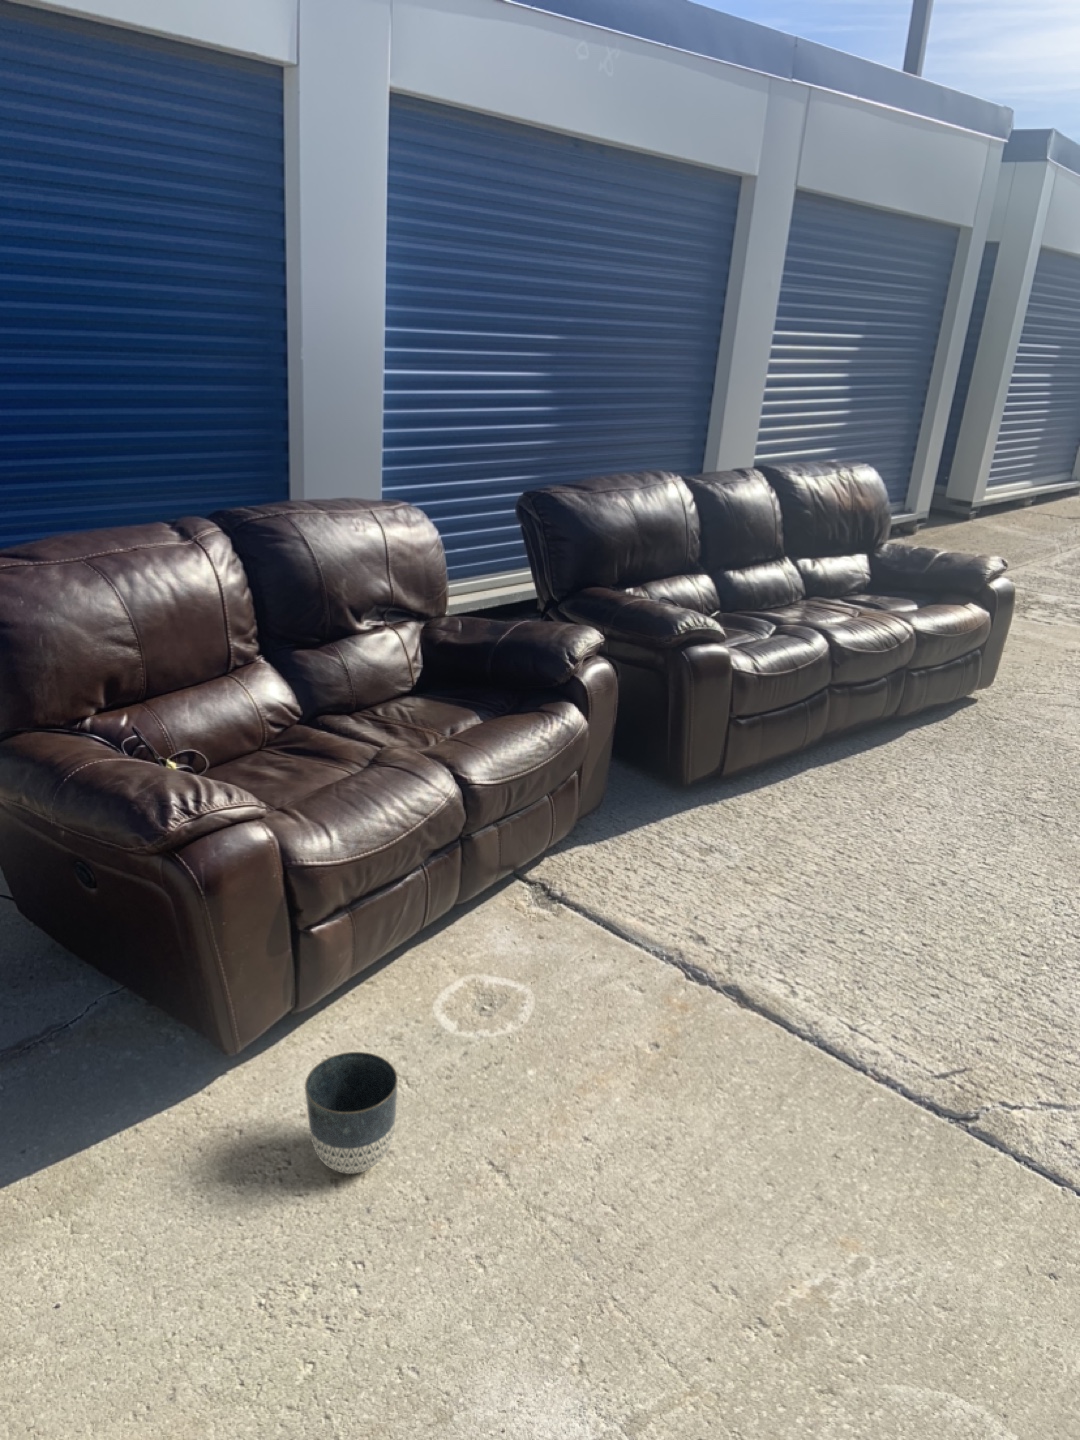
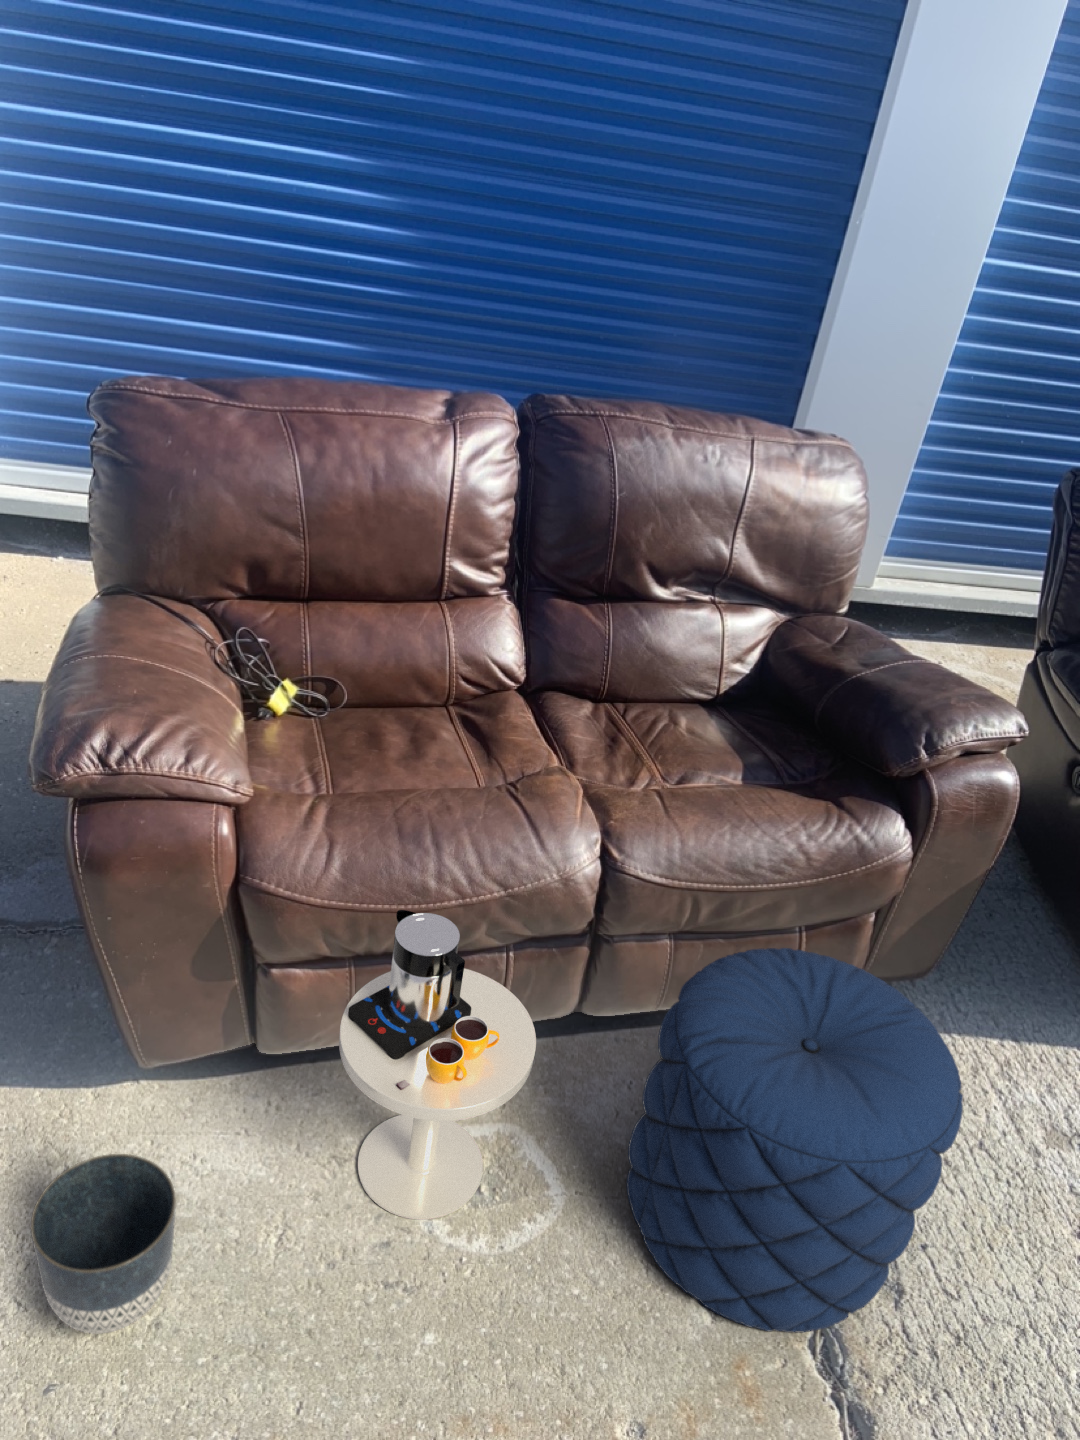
pouf: none [535,783,711,990] -> present [626,948,963,1332]
side table: none [379,838,507,1043] -> present [339,910,536,1219]

